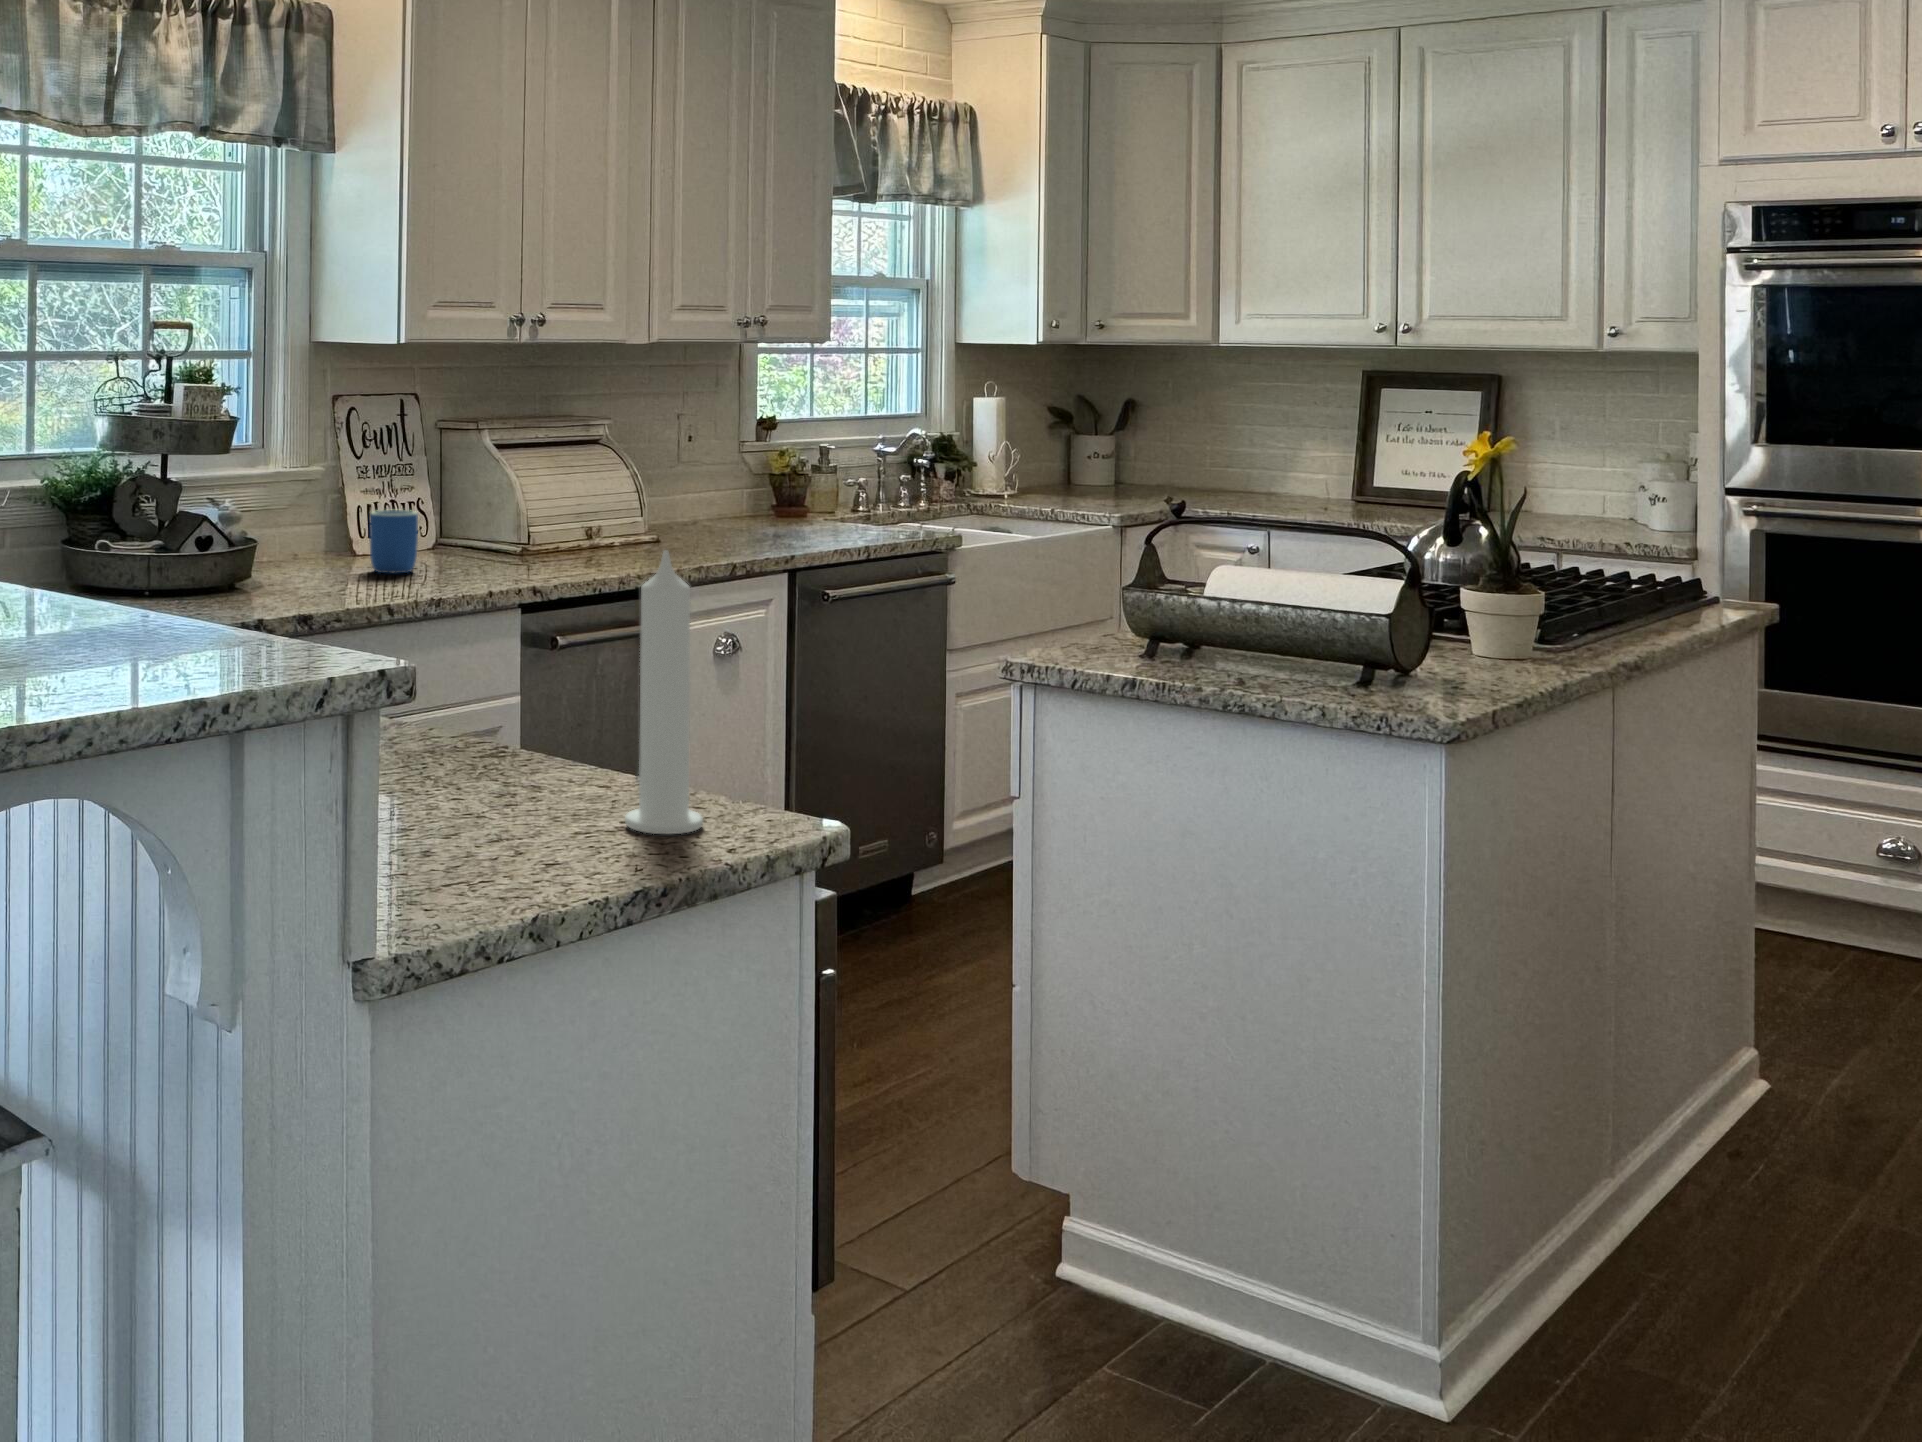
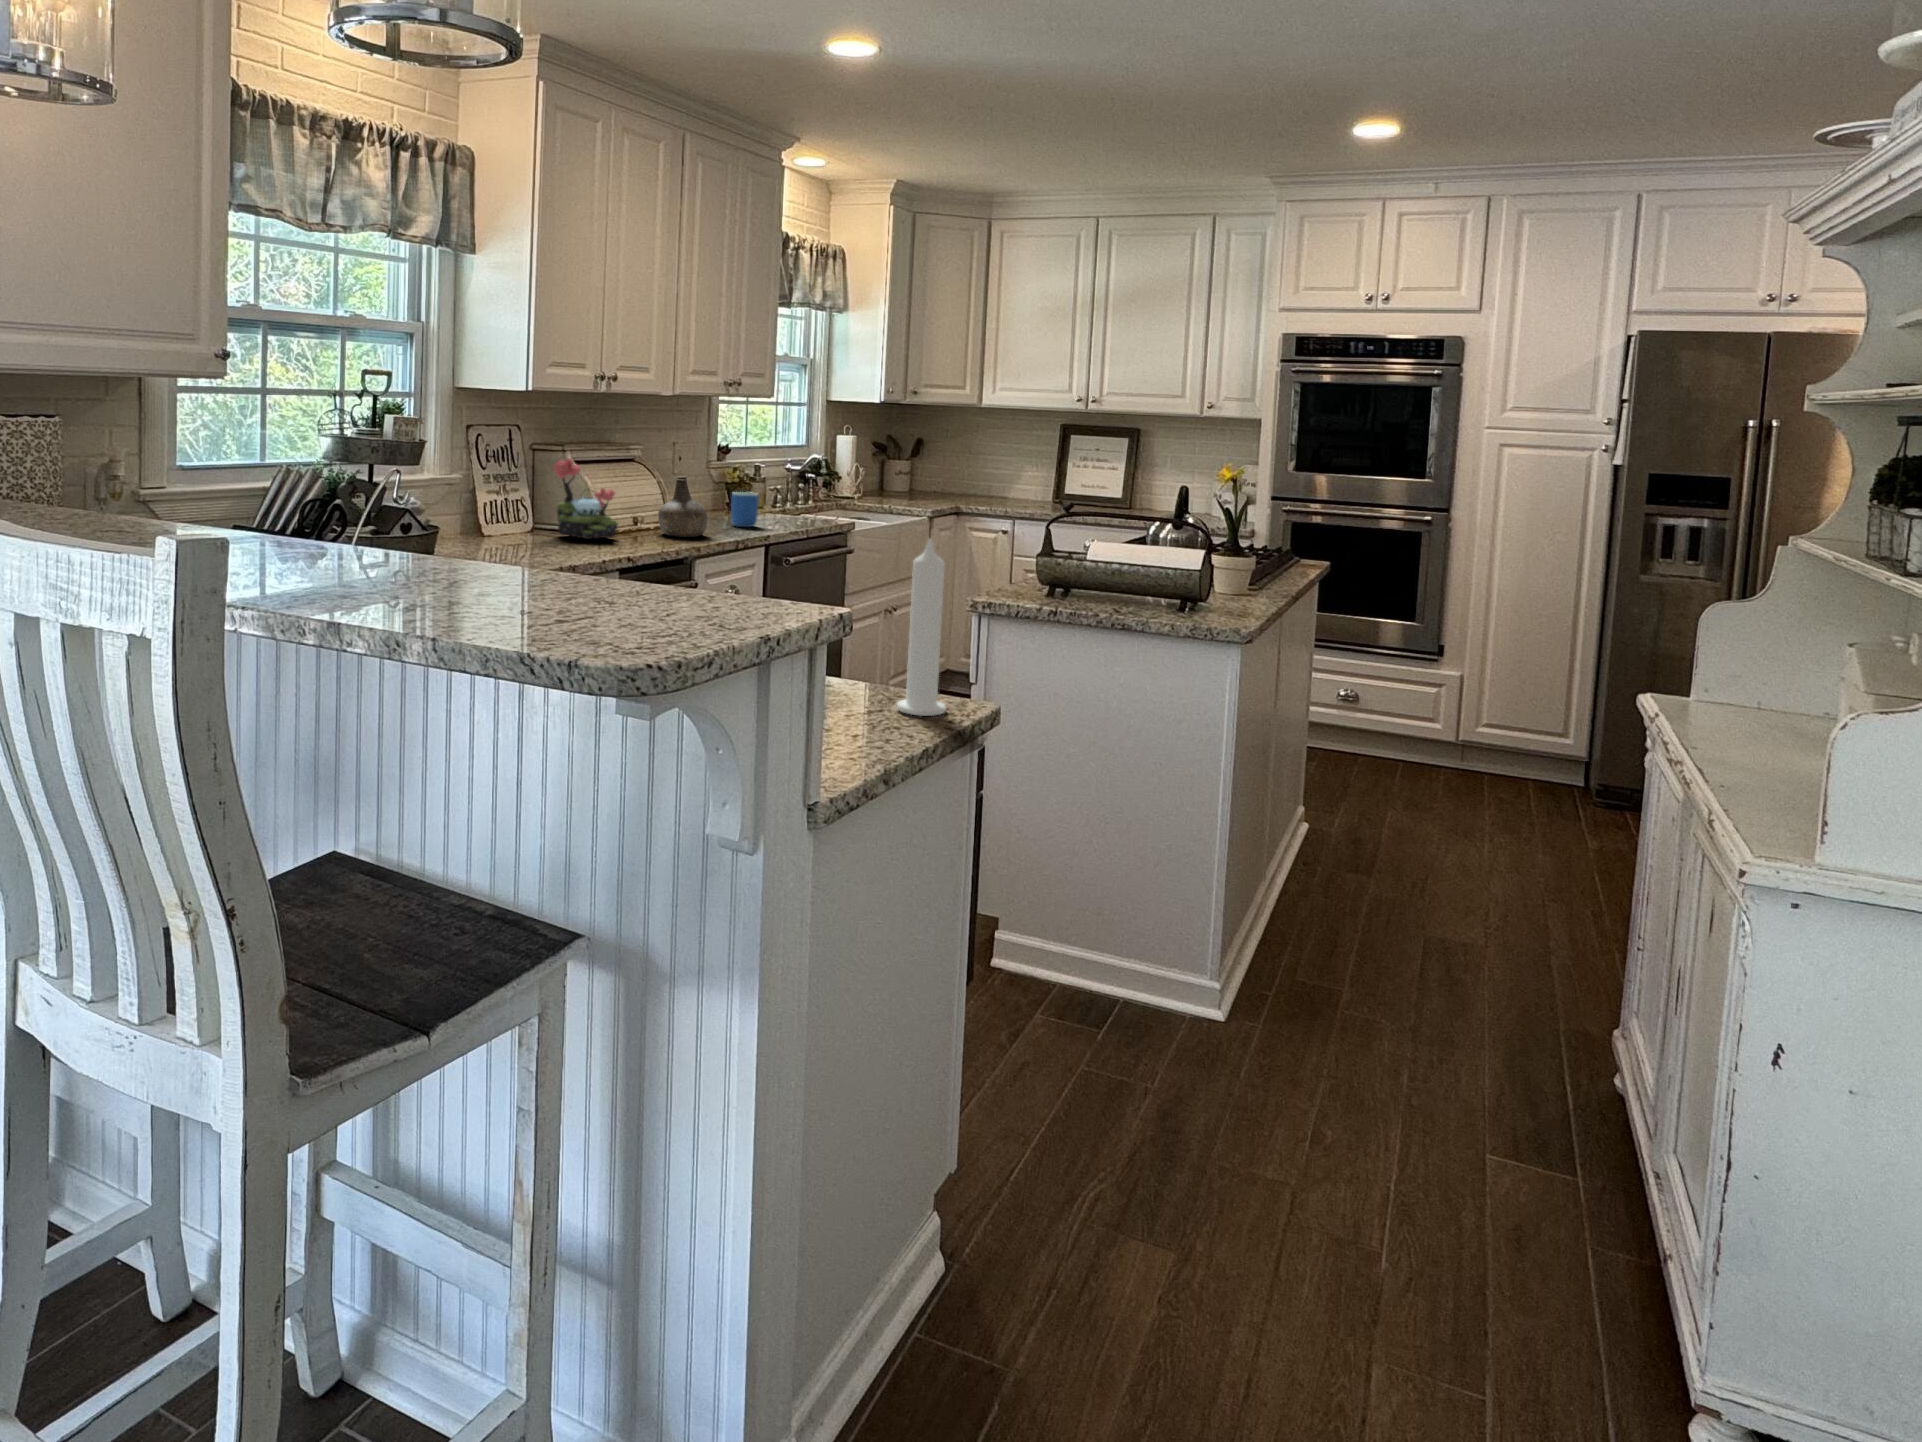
plant: none [448,442,545,563] -> present [554,458,618,539]
bottle: none [615,466,689,559] -> present [658,476,708,537]
mug: present [369,510,418,574] -> present [731,492,759,527]

